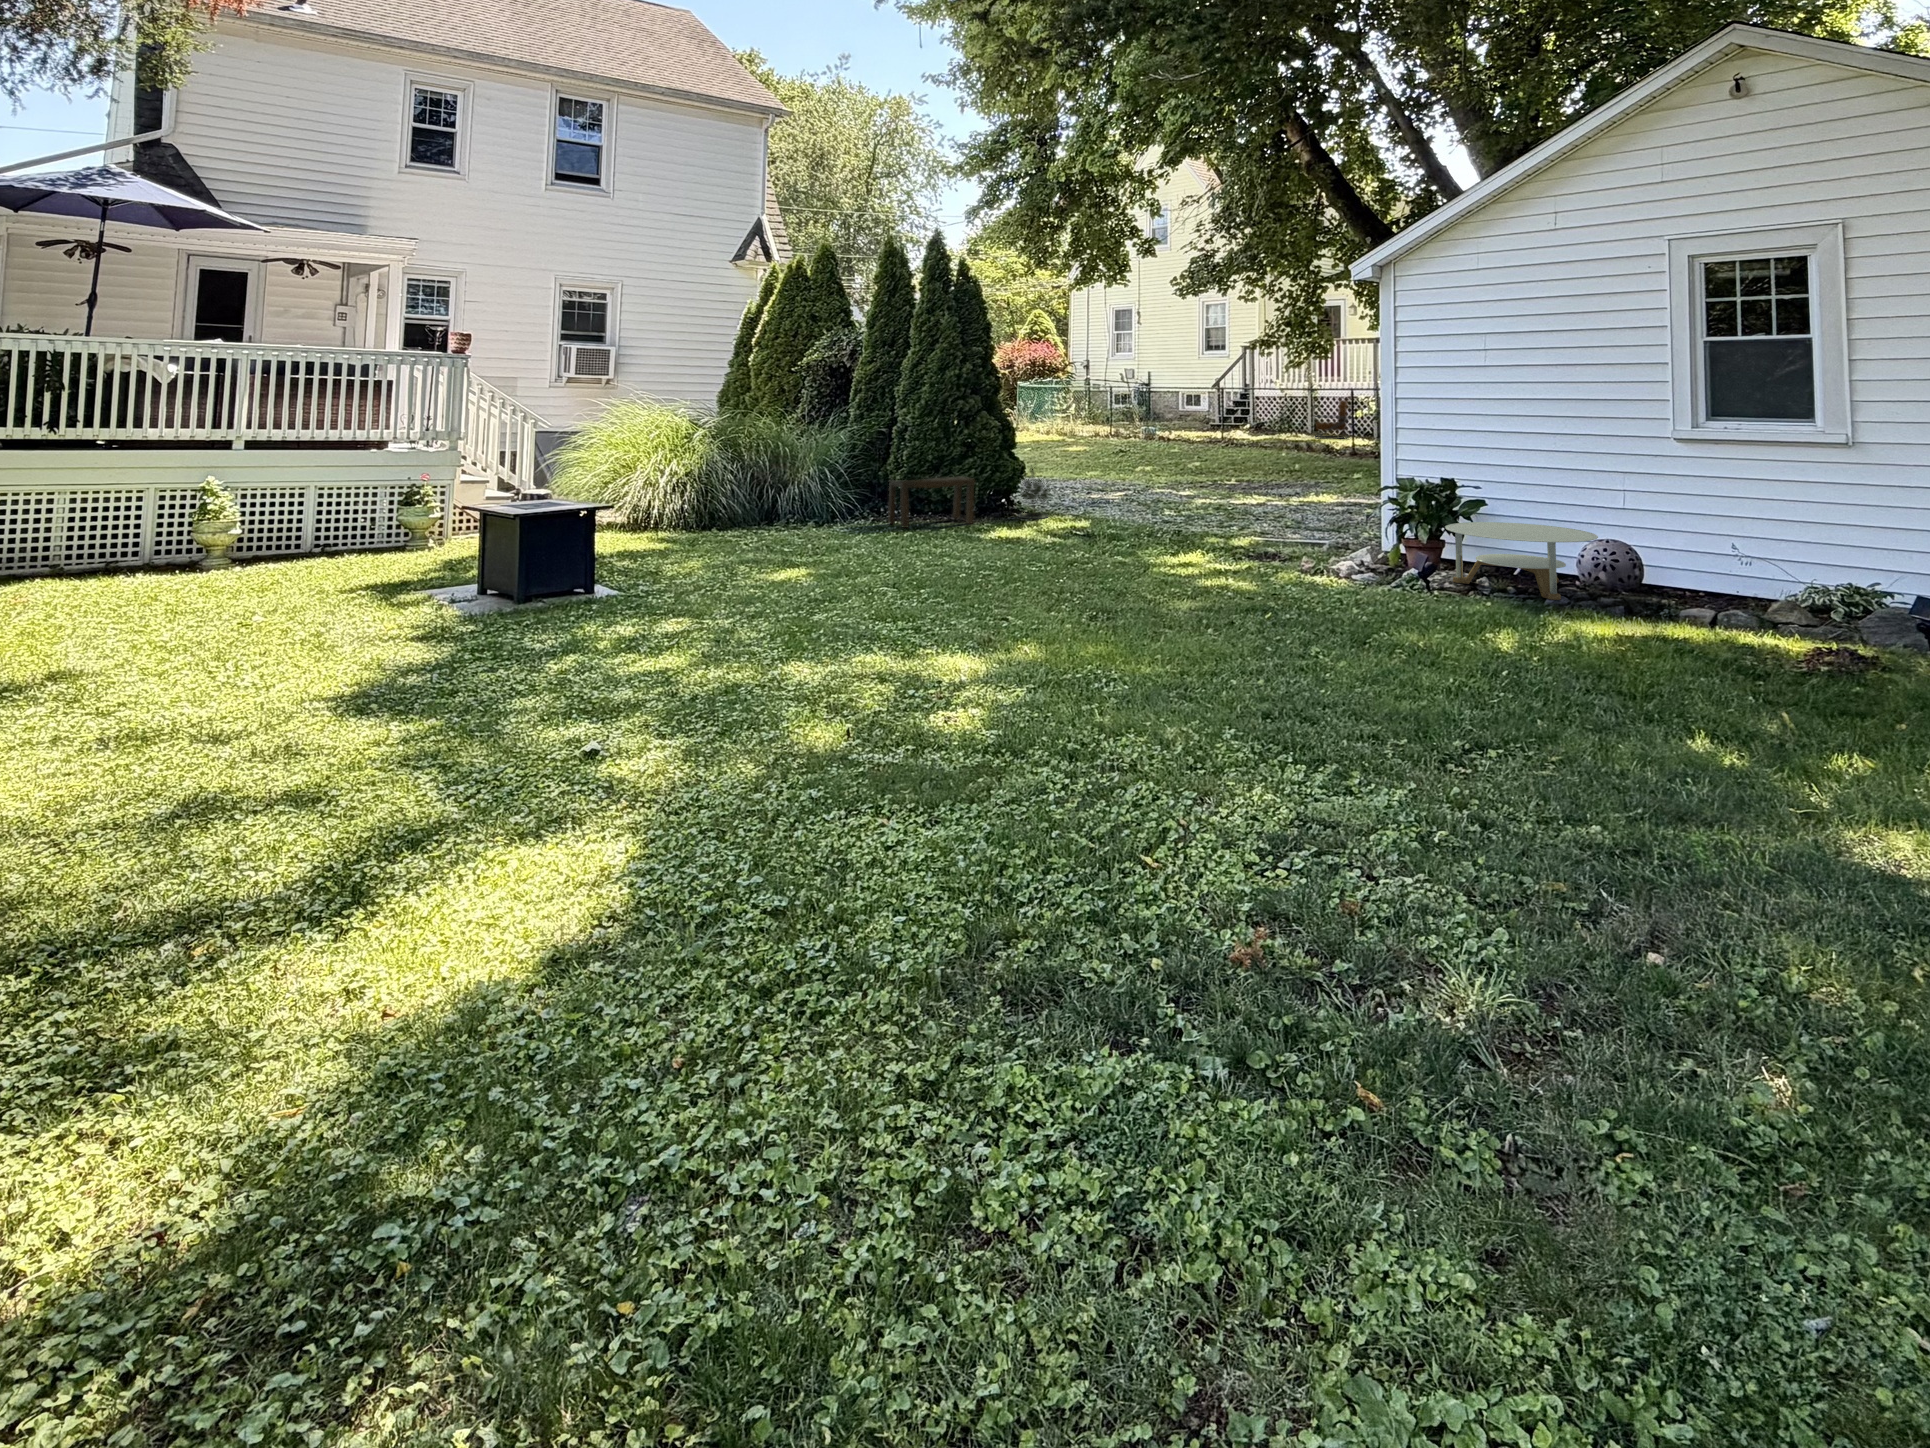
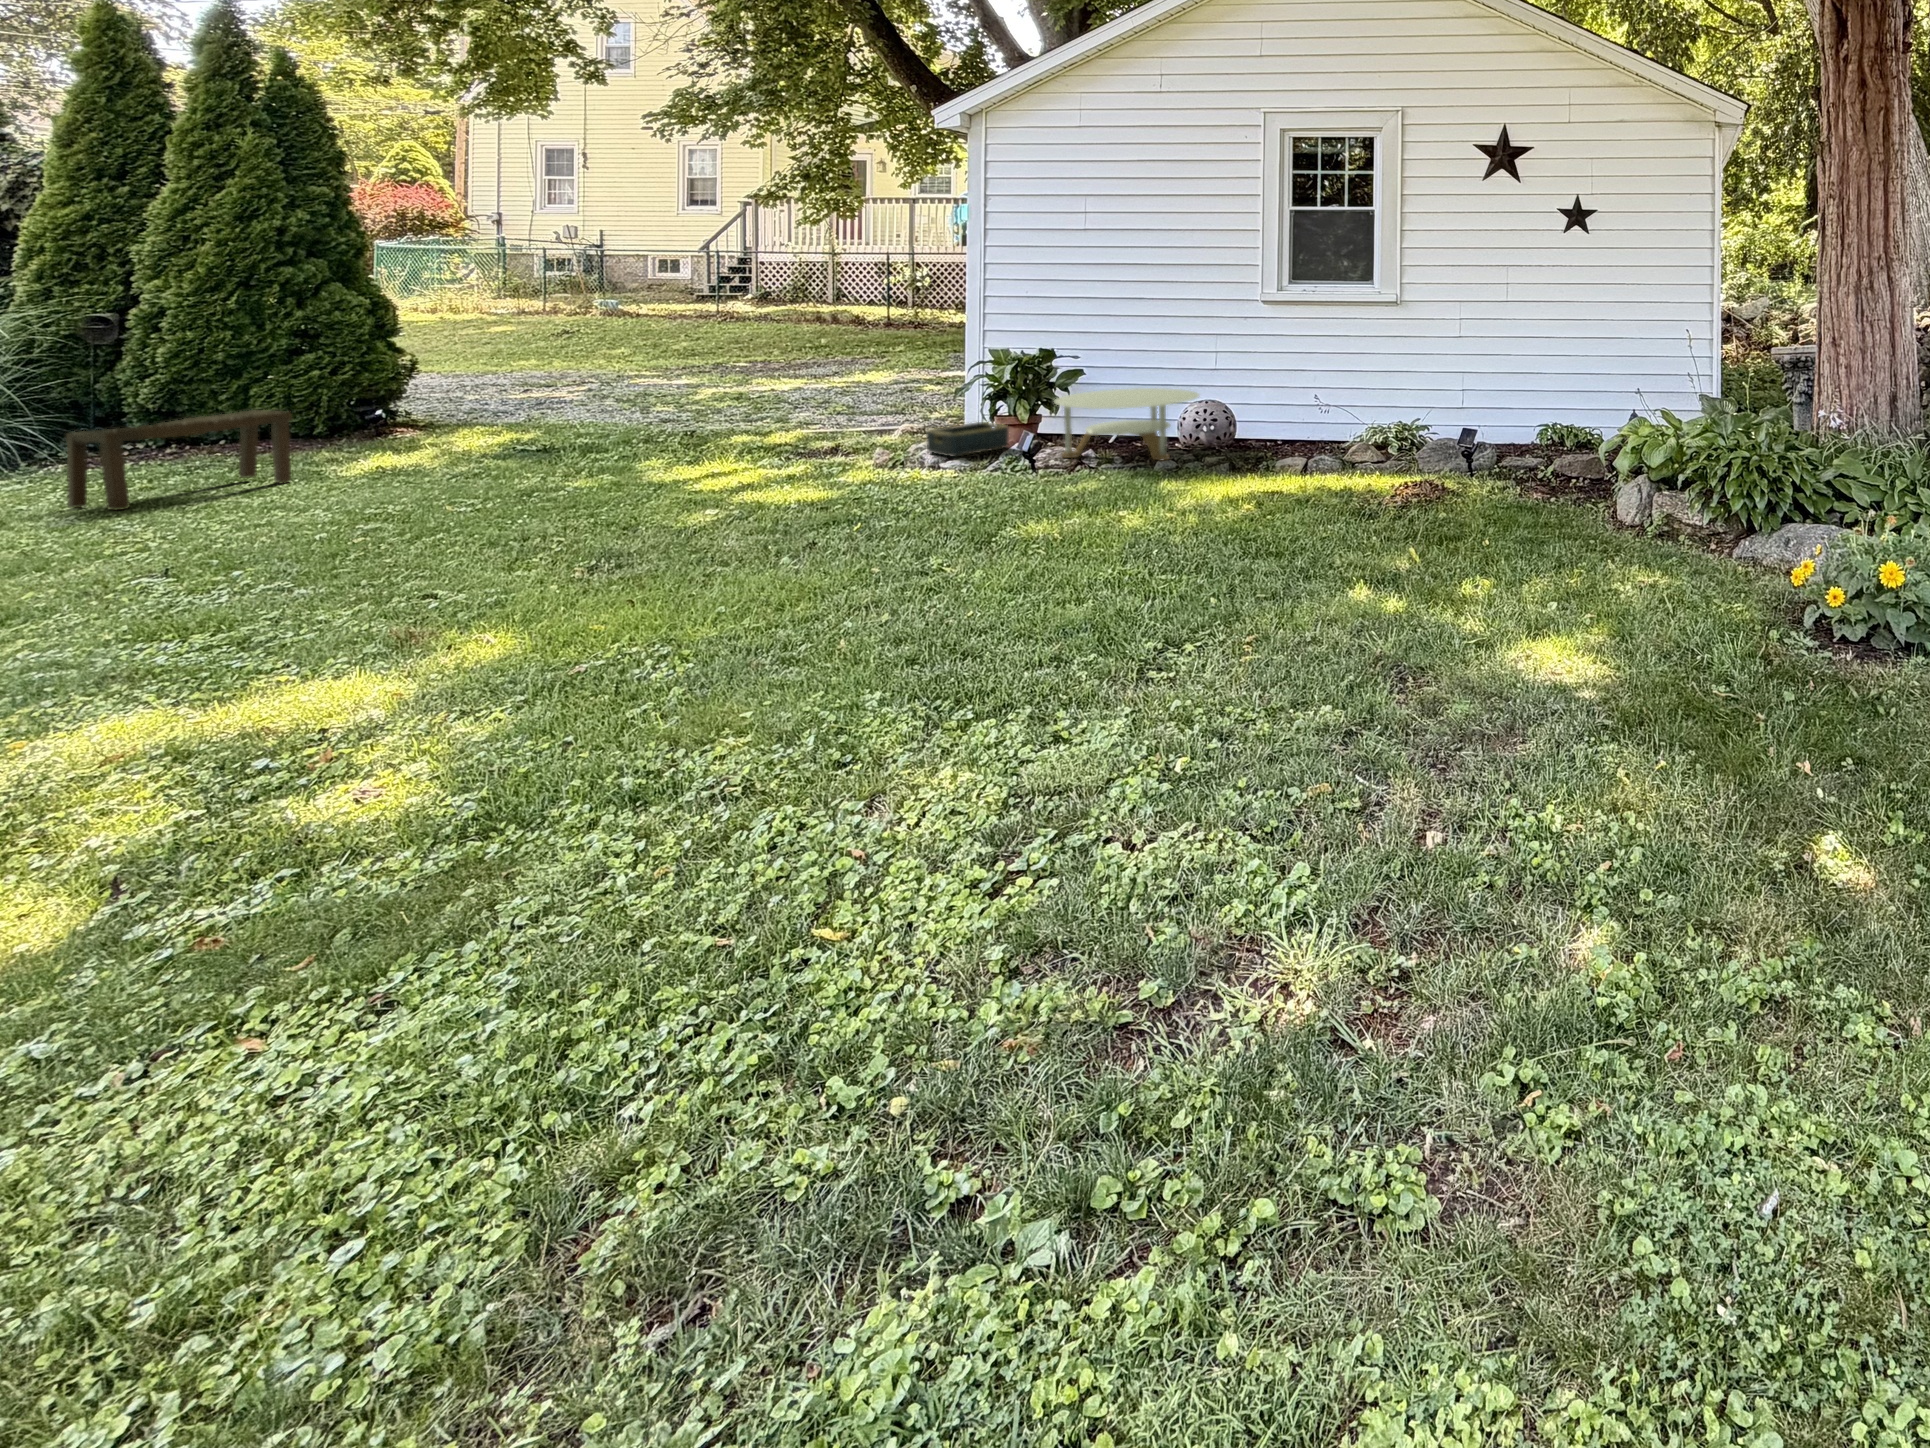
lounge chair: present [1315,400,1350,439] -> none [836,266,883,310]
potted tree: present [1018,466,1051,519] -> none [381,372,460,460]
basket: none [1339,539,1409,567] -> present [926,422,1009,456]

